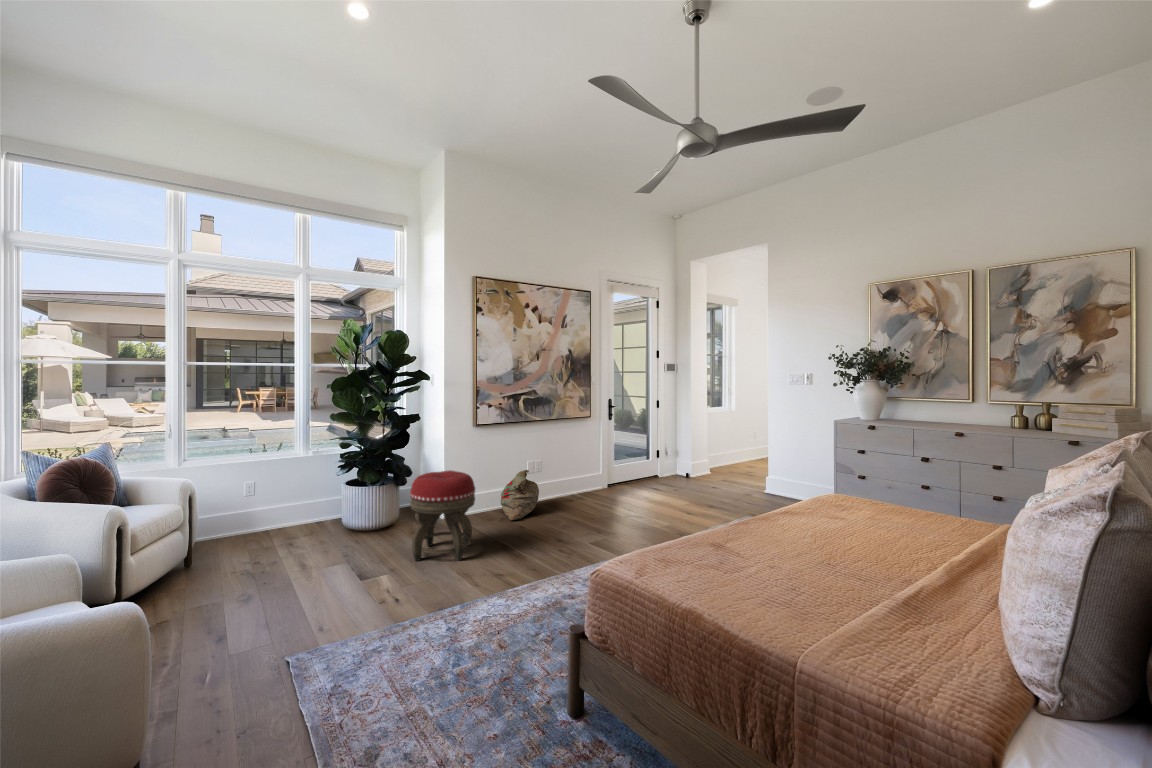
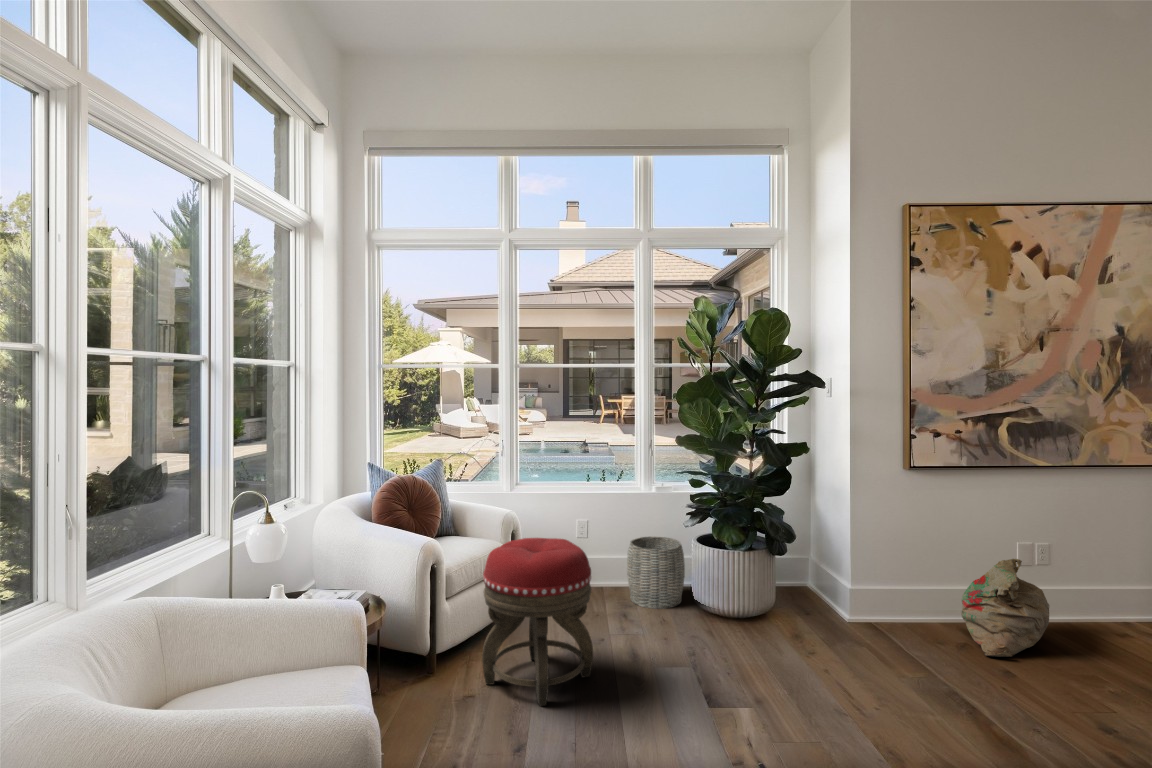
footstool: present [410,470,475,561] -> present [482,538,593,706]
woven basket: none [291,486,336,536] -> present [627,537,685,609]

